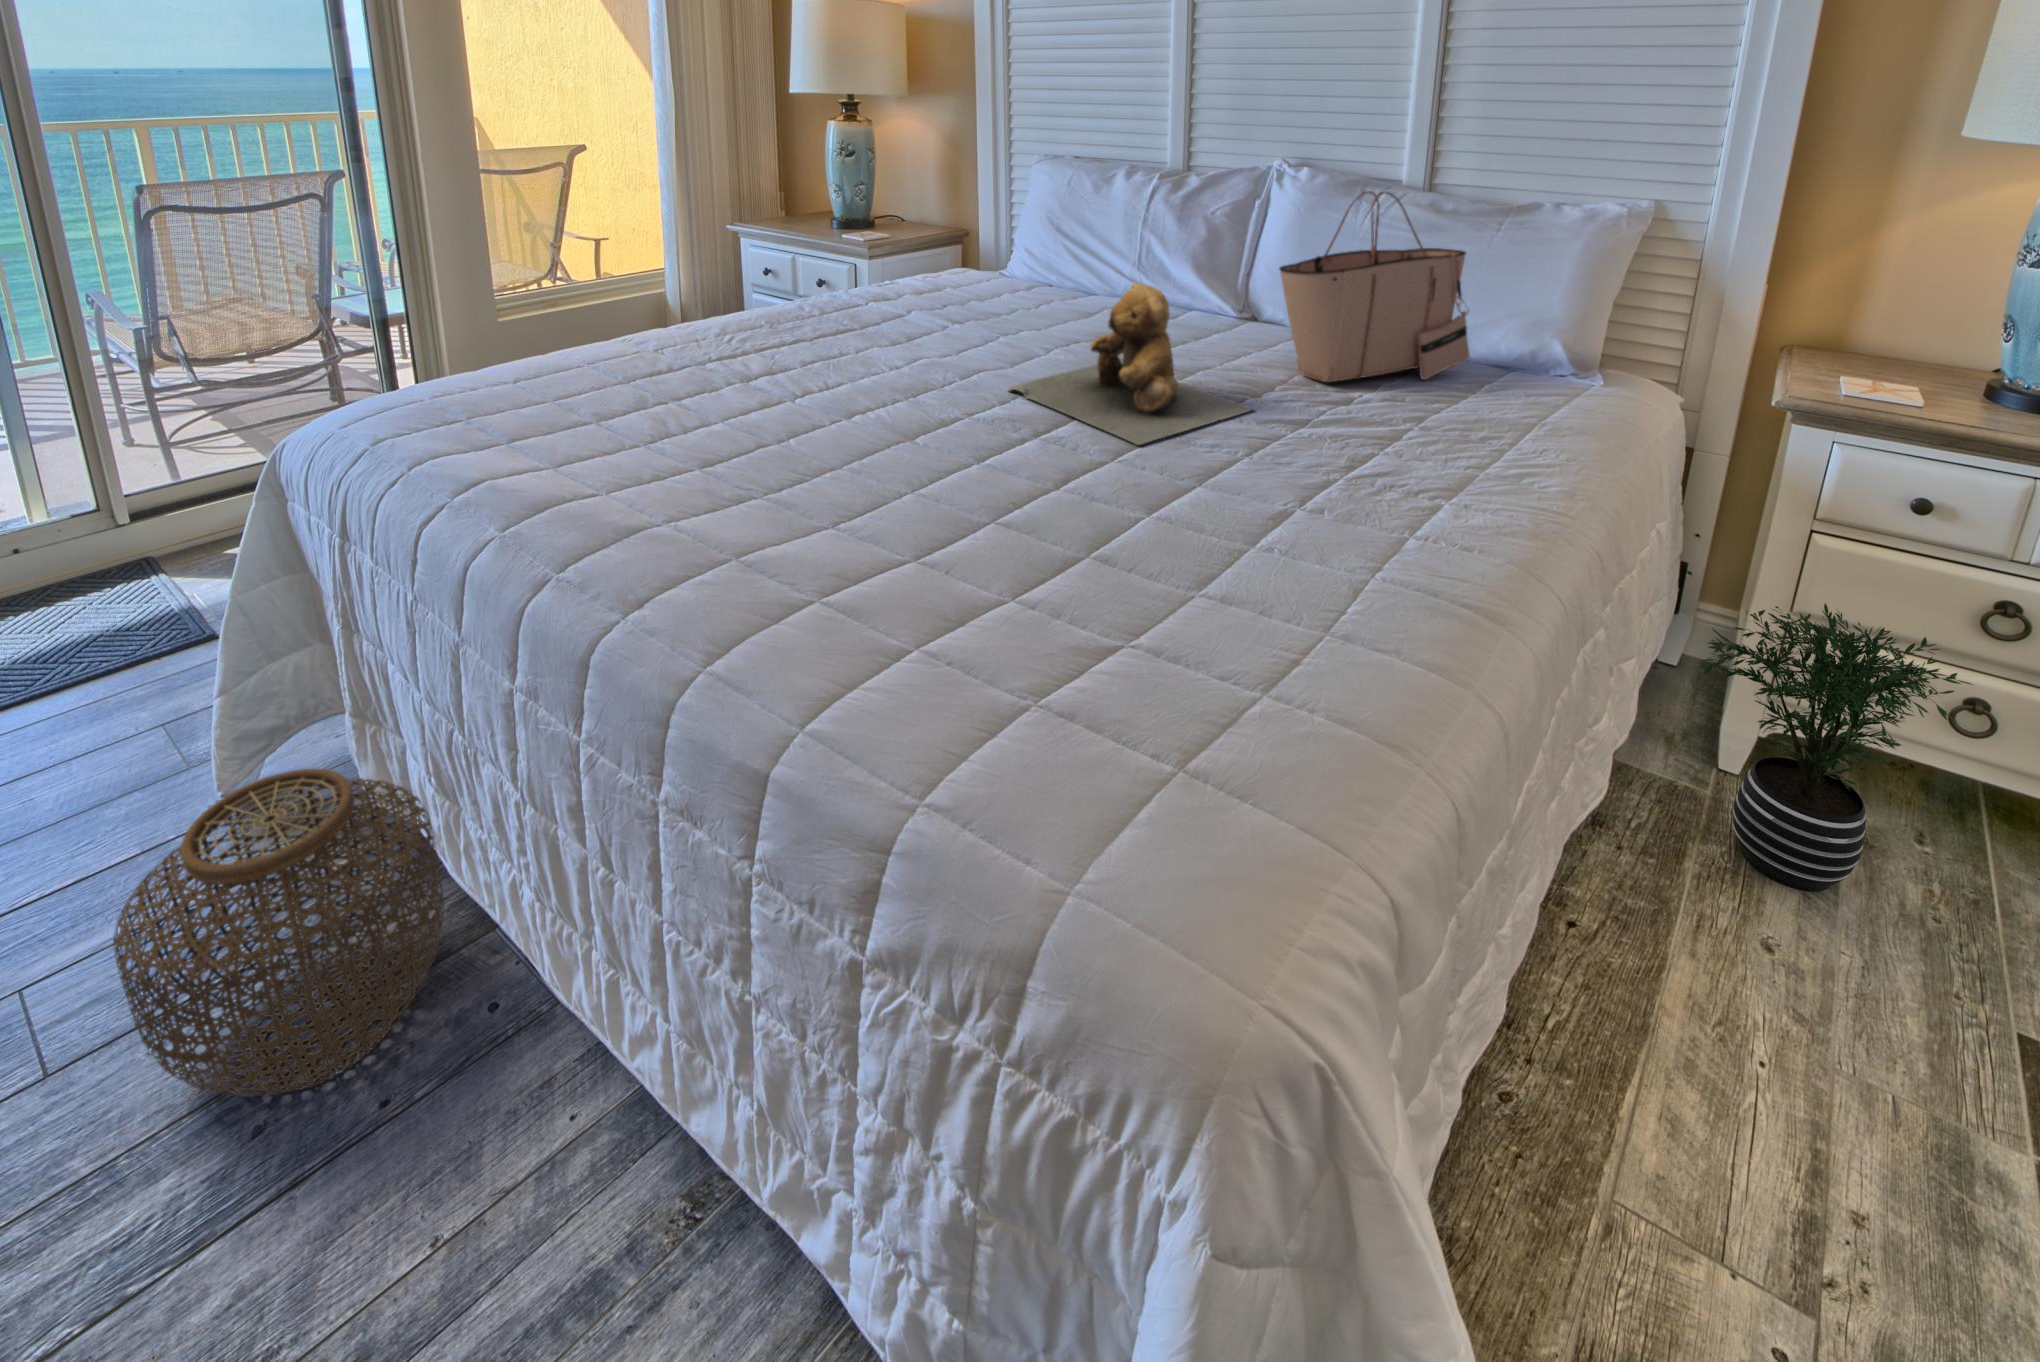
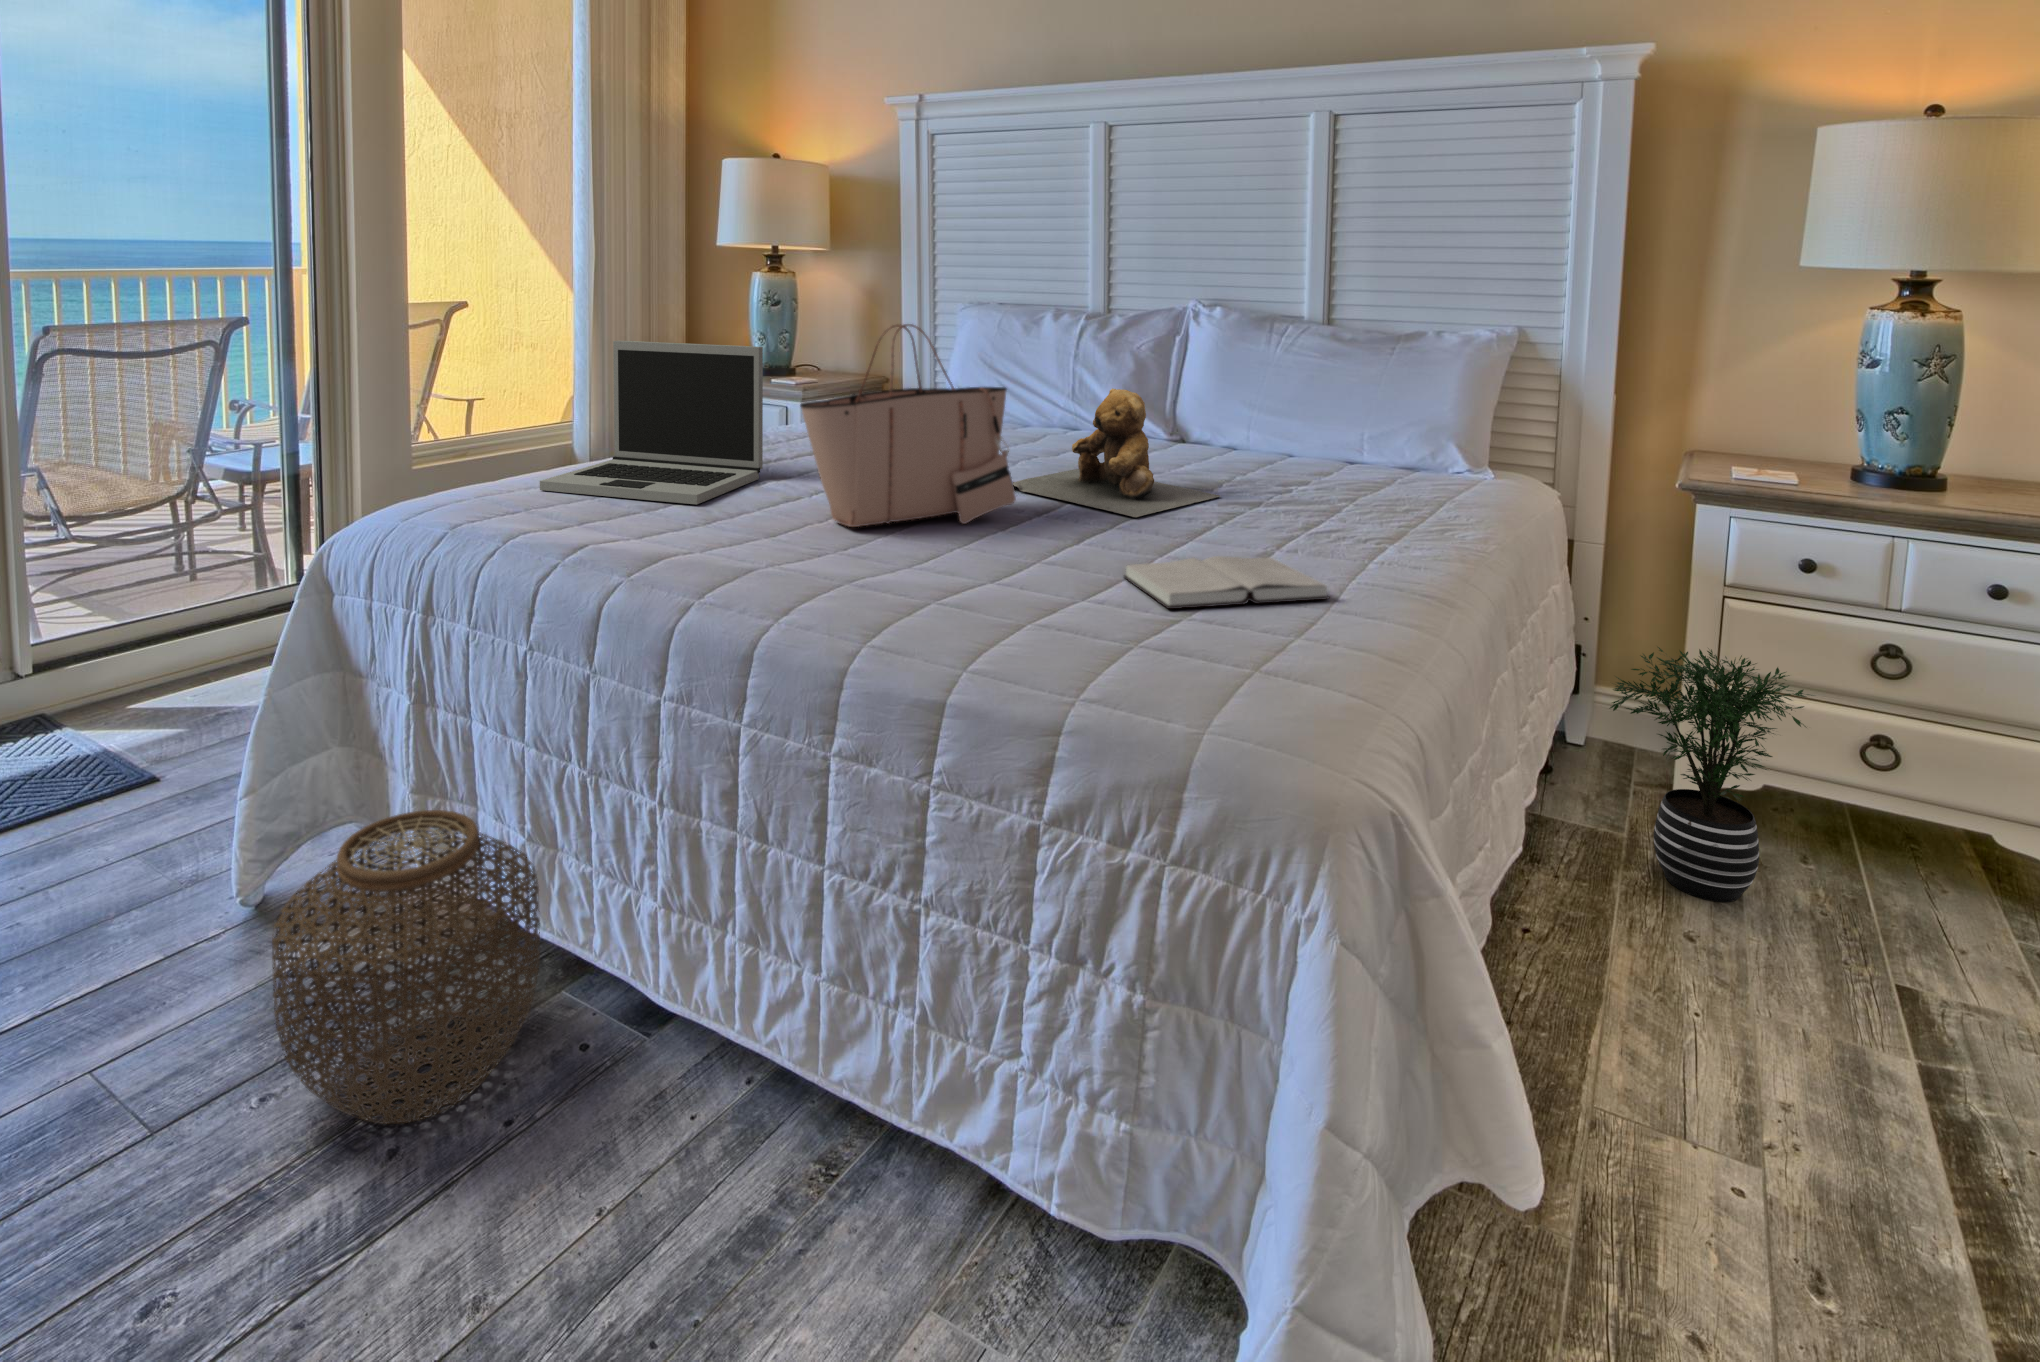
tote bag: present [1279,191,1470,382] -> present [800,324,1016,527]
laptop: none [507,218,754,414] -> present [540,341,763,504]
hardback book: none [1078,532,1329,625] -> present [1124,556,1329,609]

